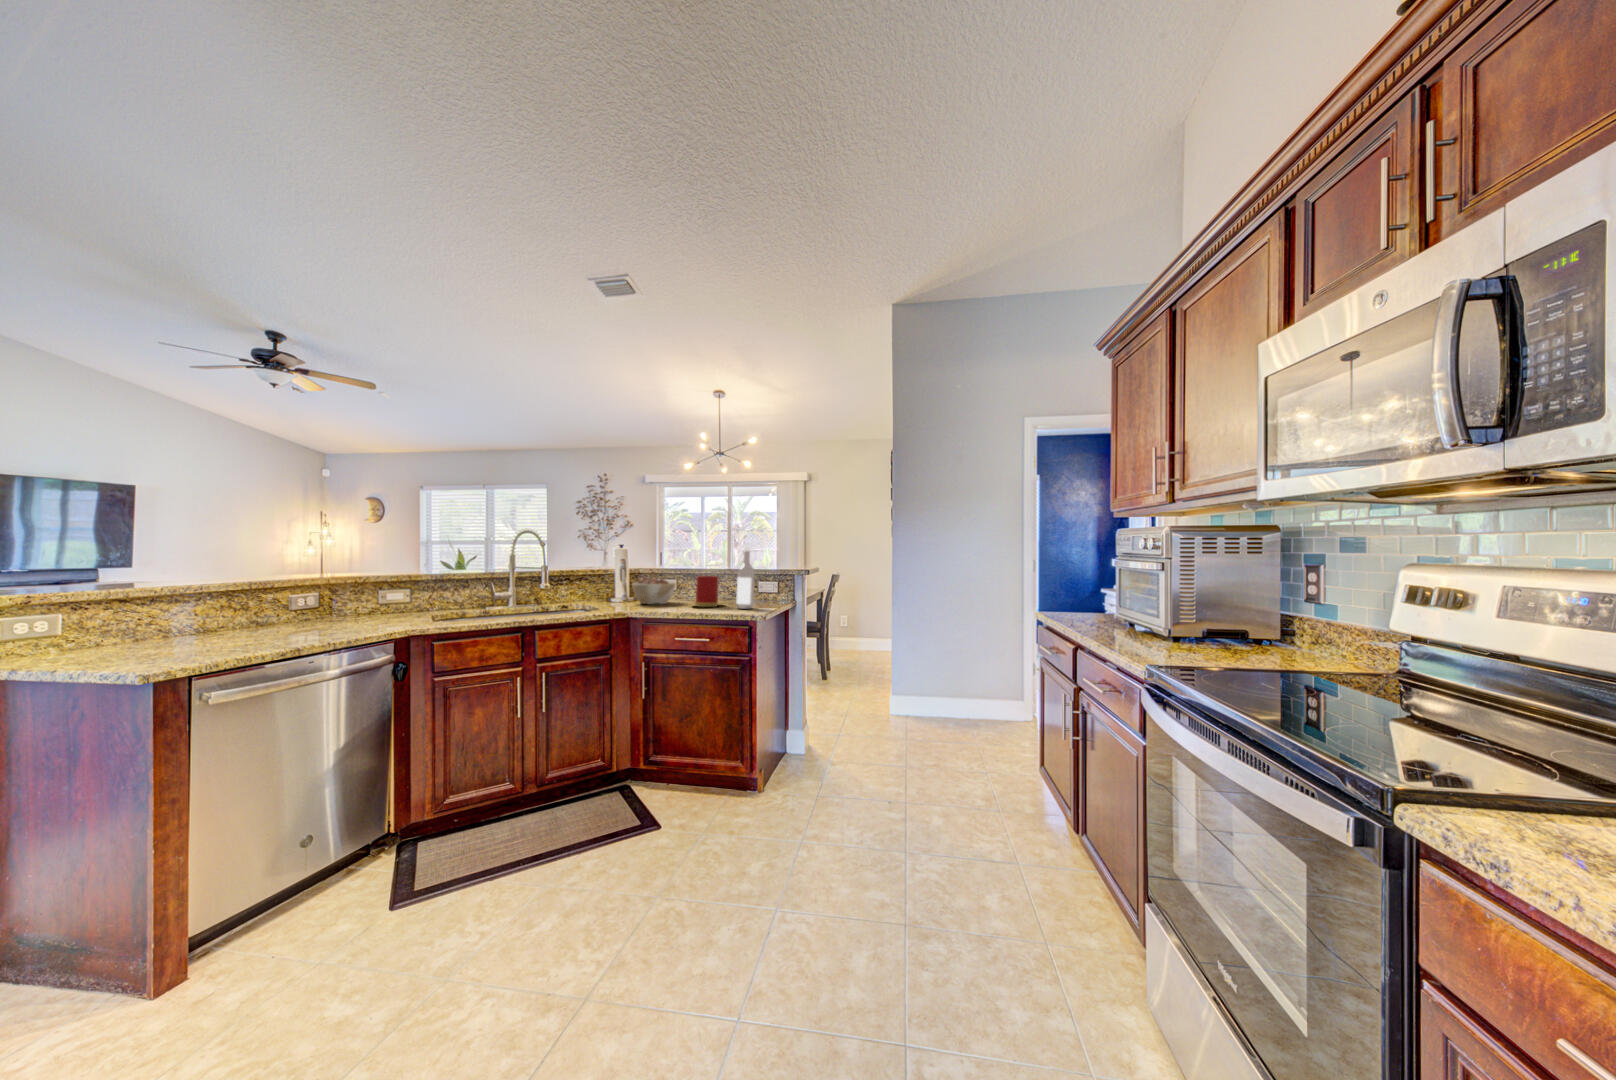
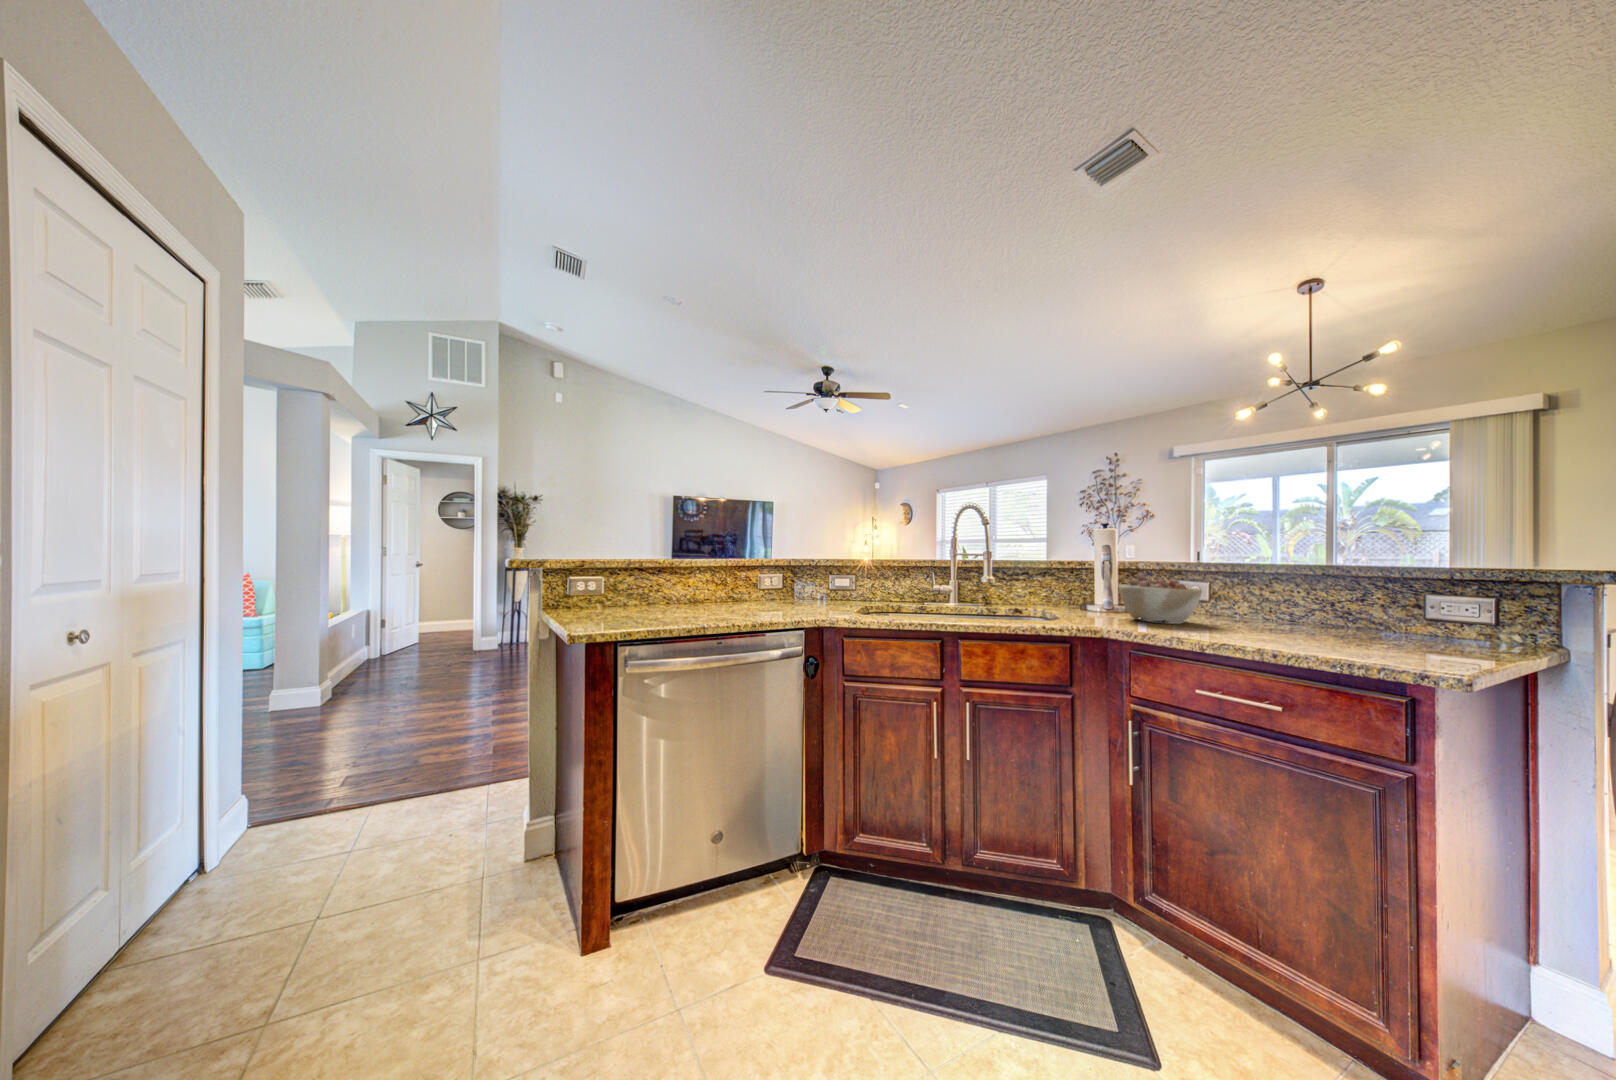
wine bottle: present [736,546,755,609] -> none [1353,516,1411,657]
candle: present [690,576,724,607] -> none [1227,577,1319,641]

